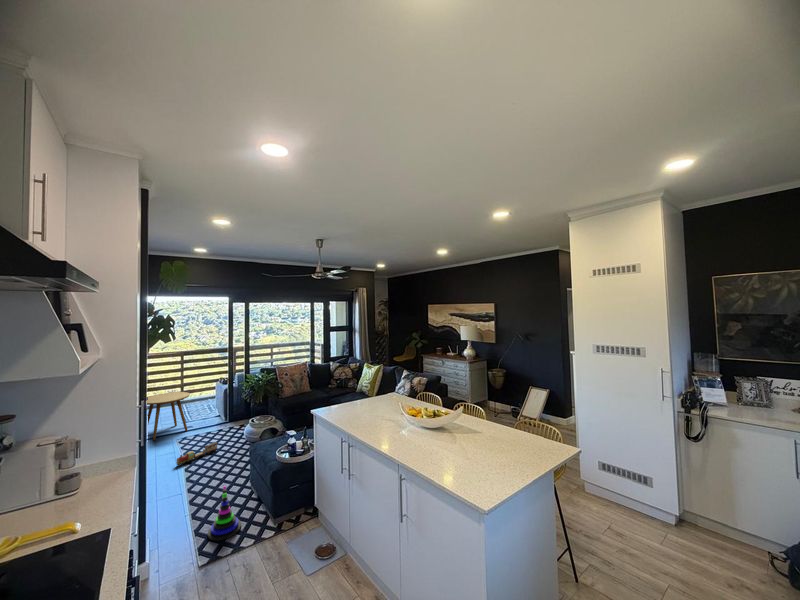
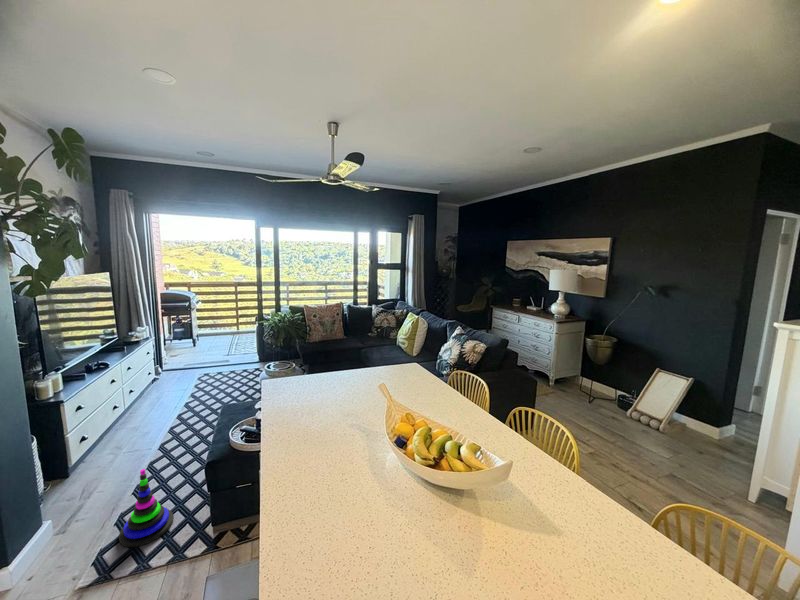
side table: present [147,392,190,441] -> none [161,324,215,373]
toy train: present [176,442,217,465] -> none [169,386,223,410]

